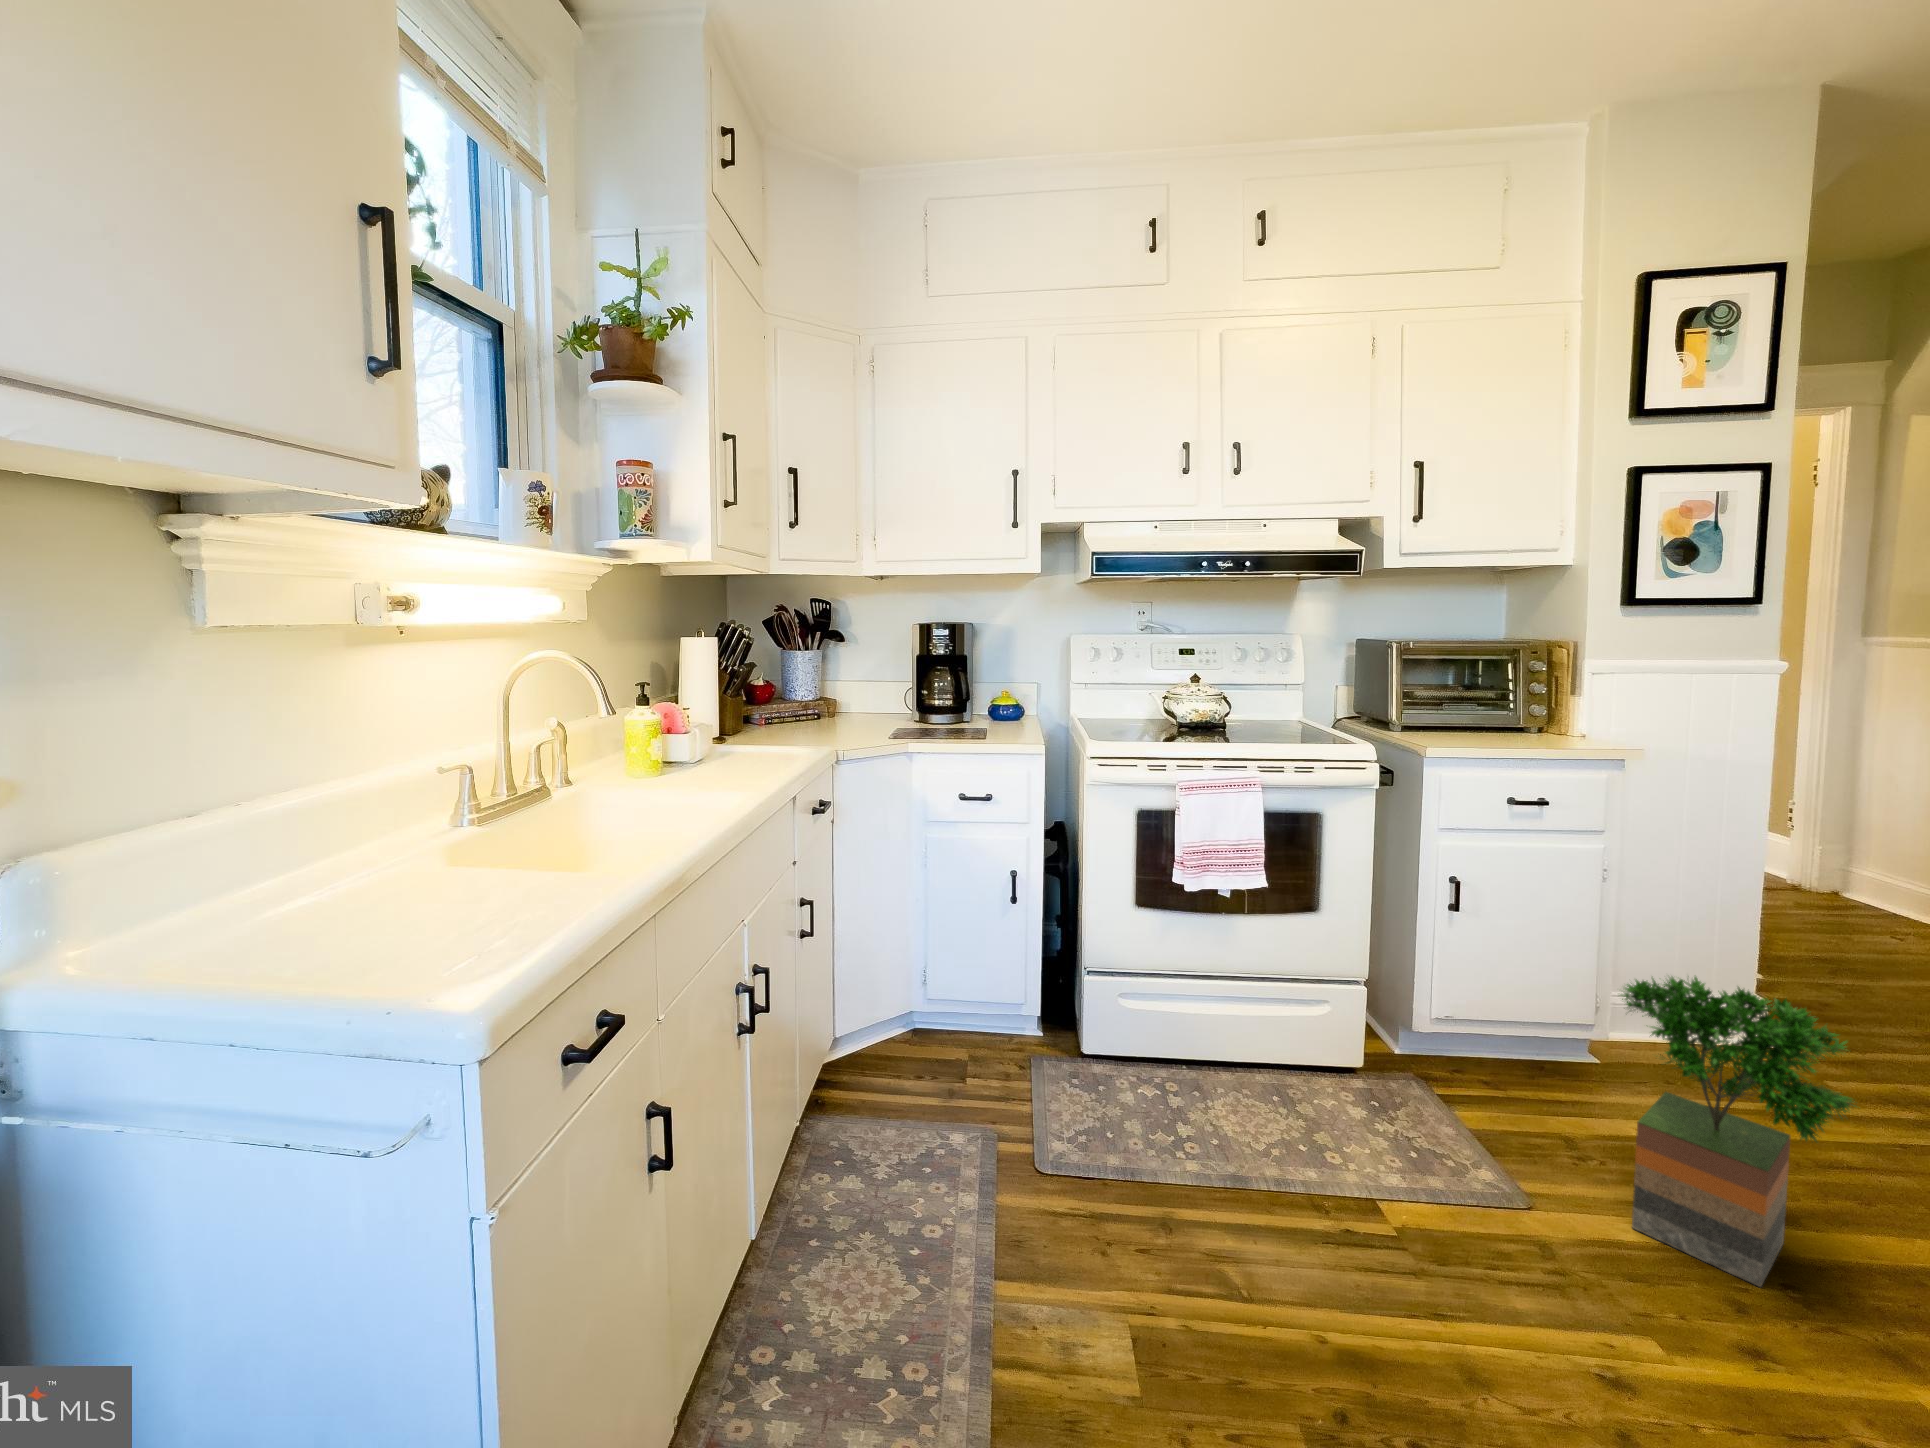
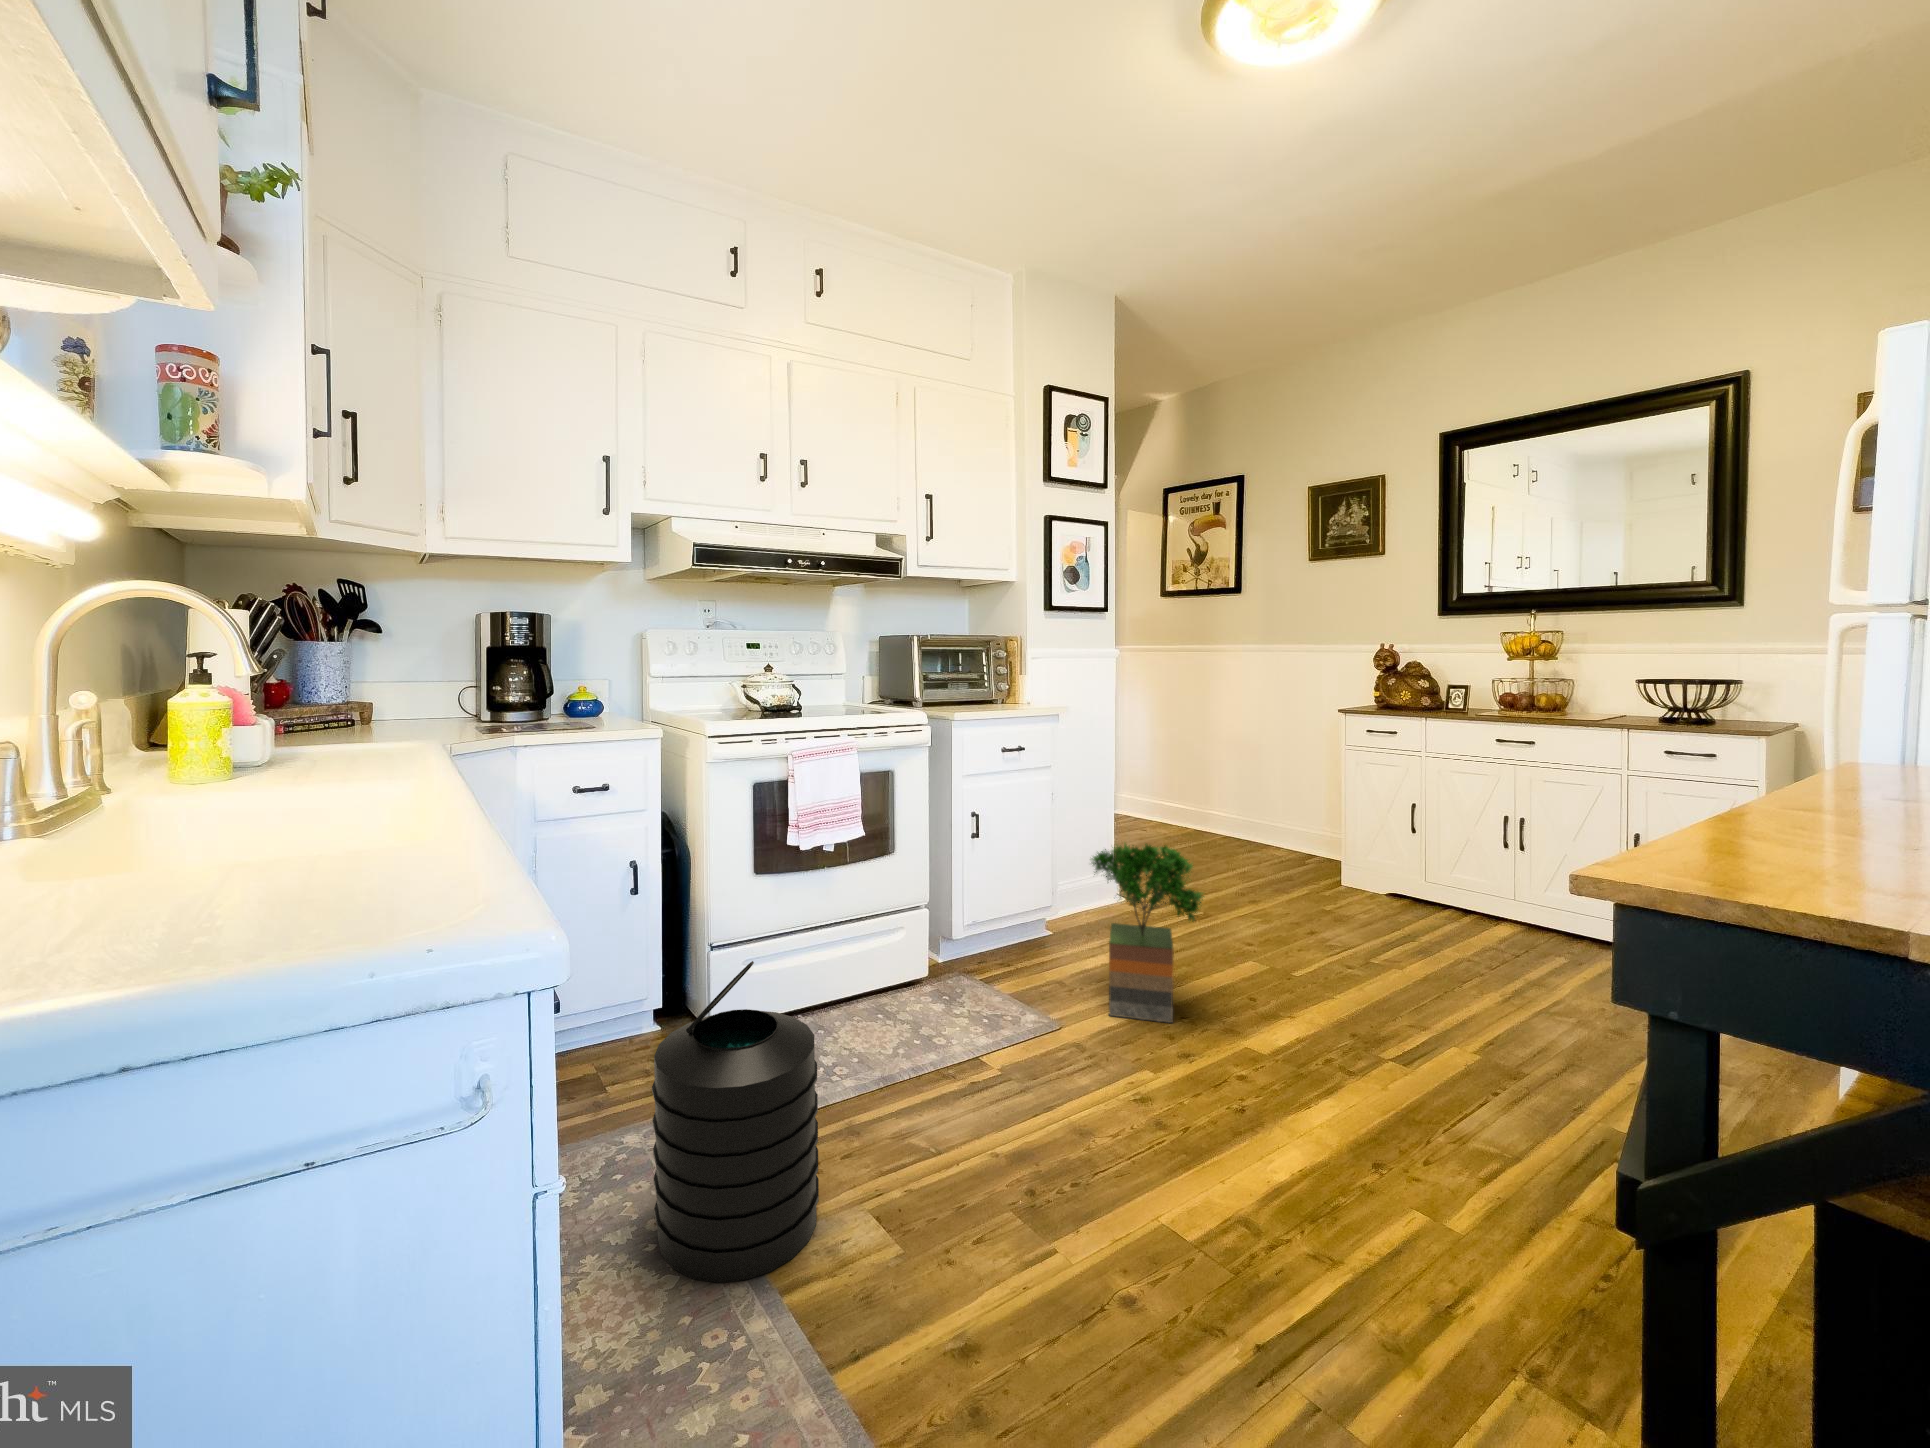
trash can: none [919,1010,1085,1332] -> present [652,961,819,1283]

